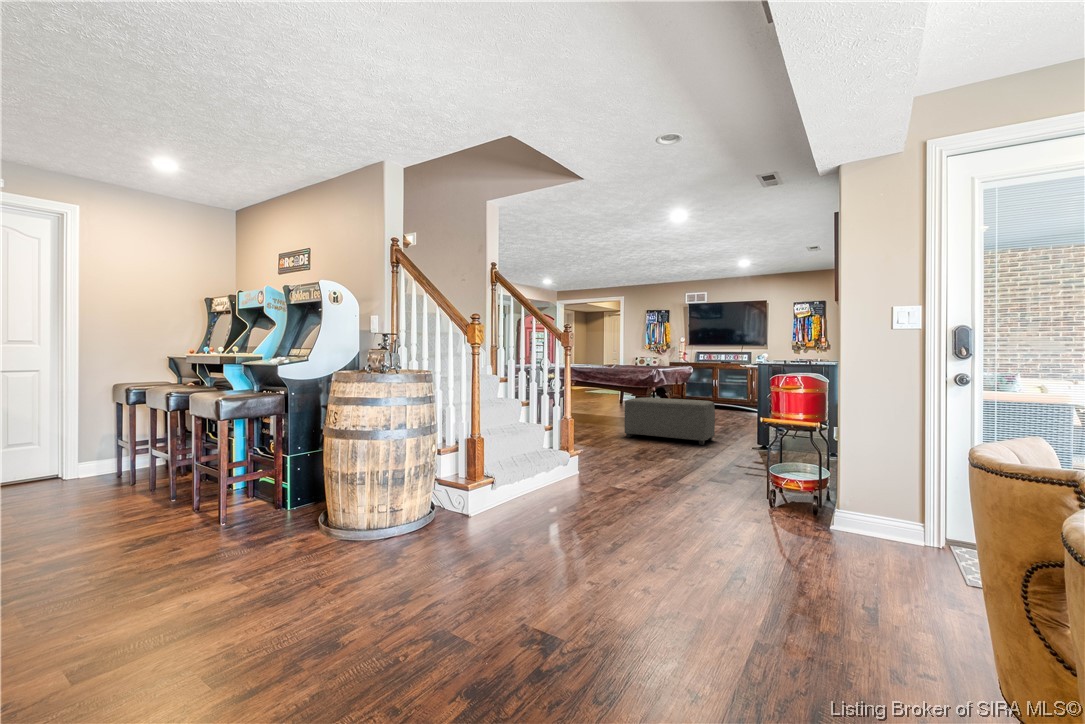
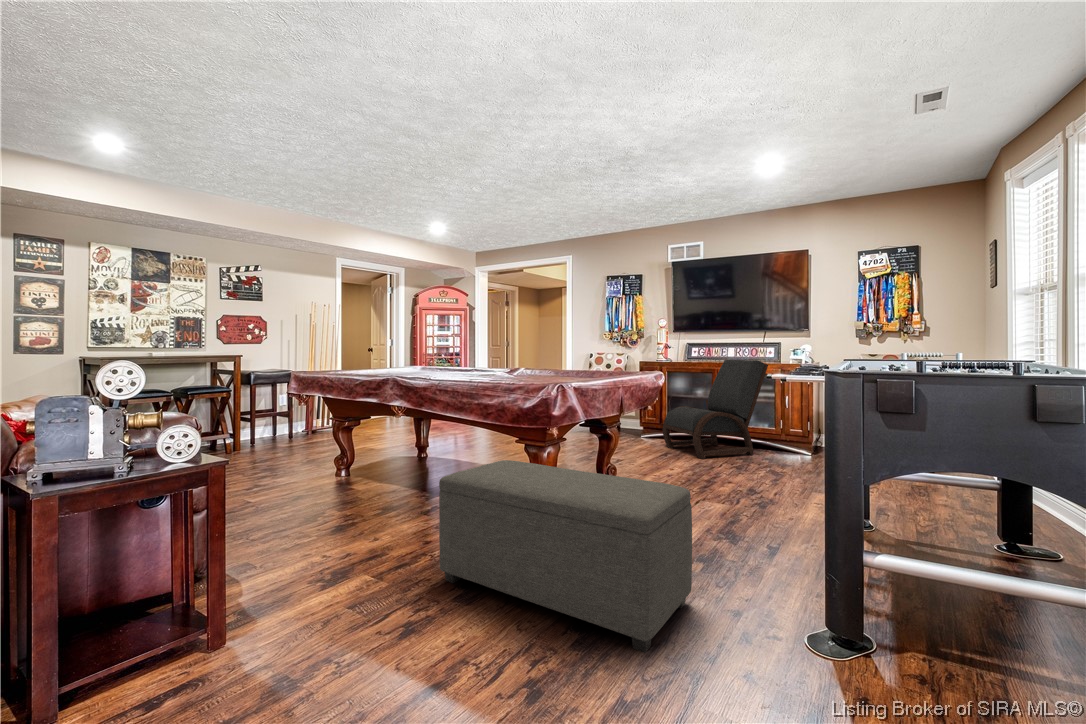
lounge chair: none [686,362,744,414] -> present [663,360,768,459]

